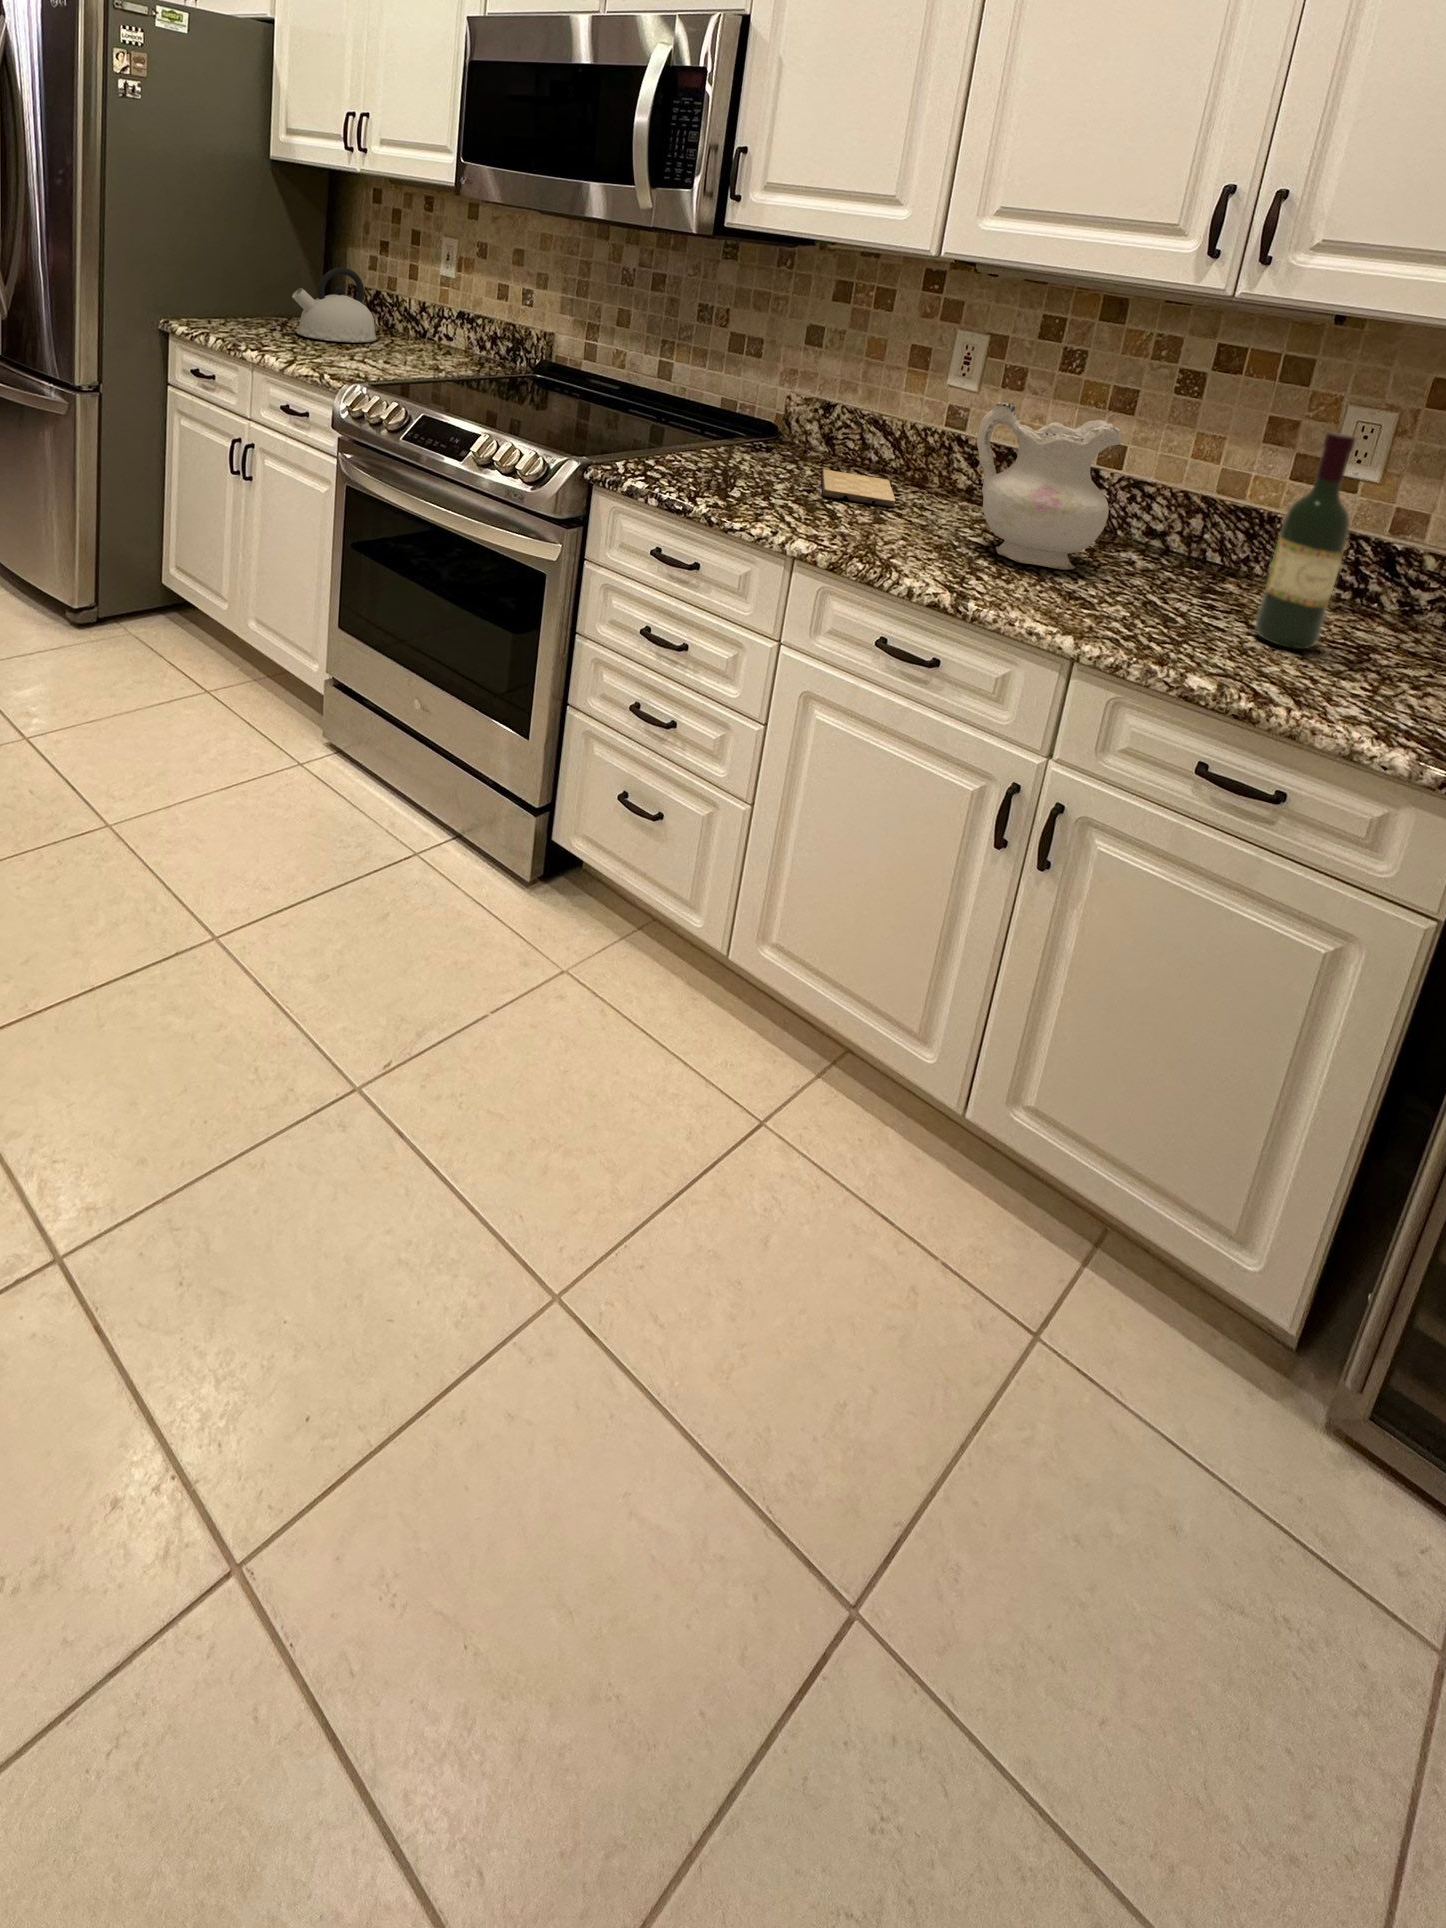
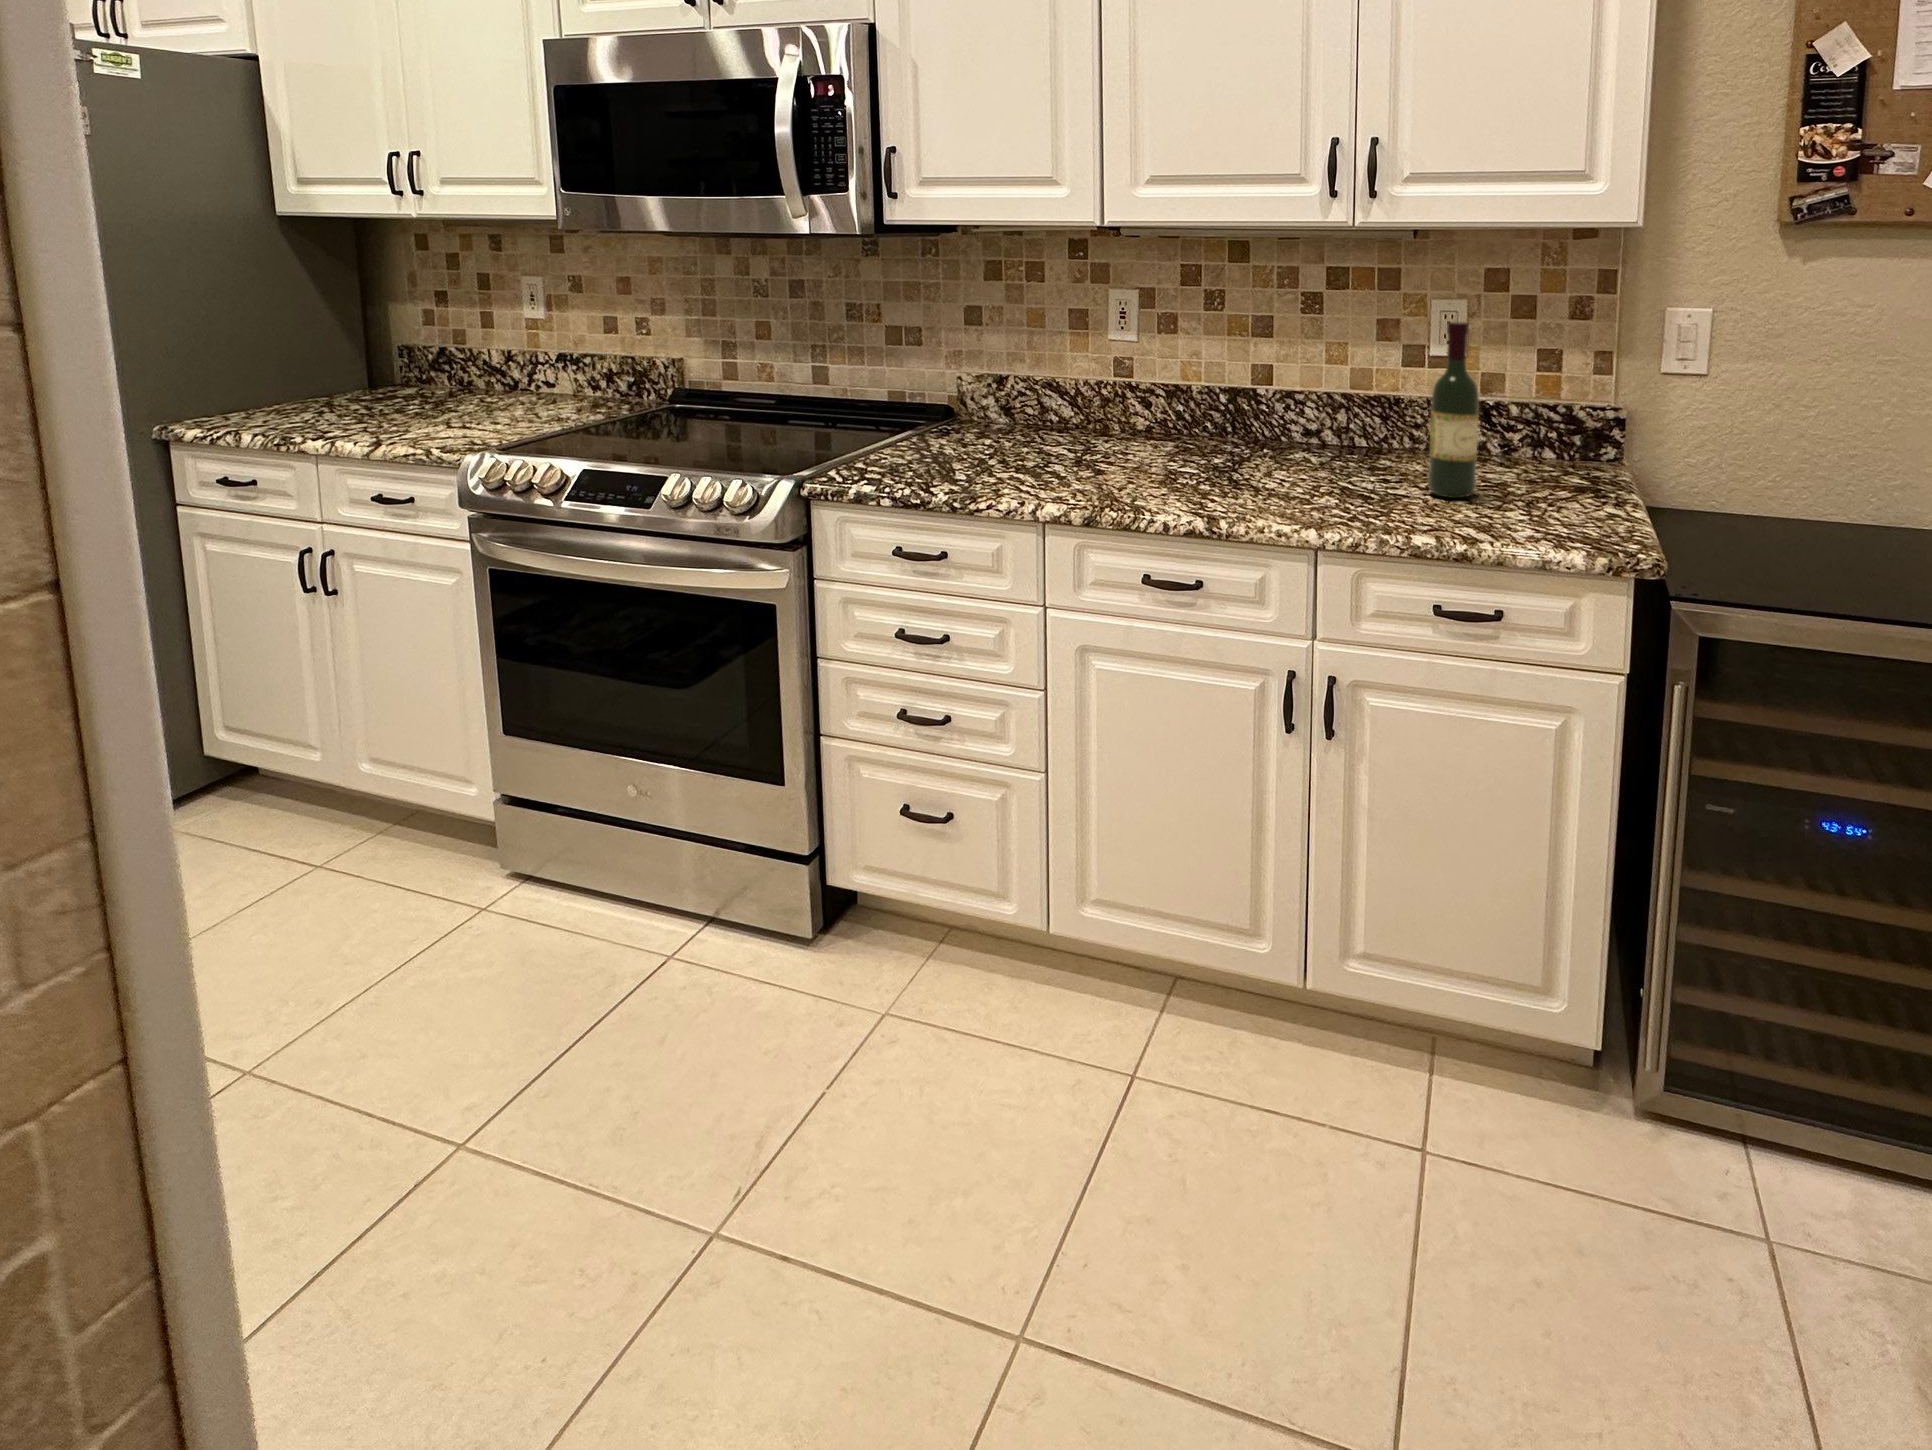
kettle: present [292,268,377,342] -> none [343,327,459,413]
ceramic pitcher: present [977,402,1122,570] -> none [1174,343,1291,480]
cutting board: present [821,470,895,507] -> none [1019,435,1101,461]

